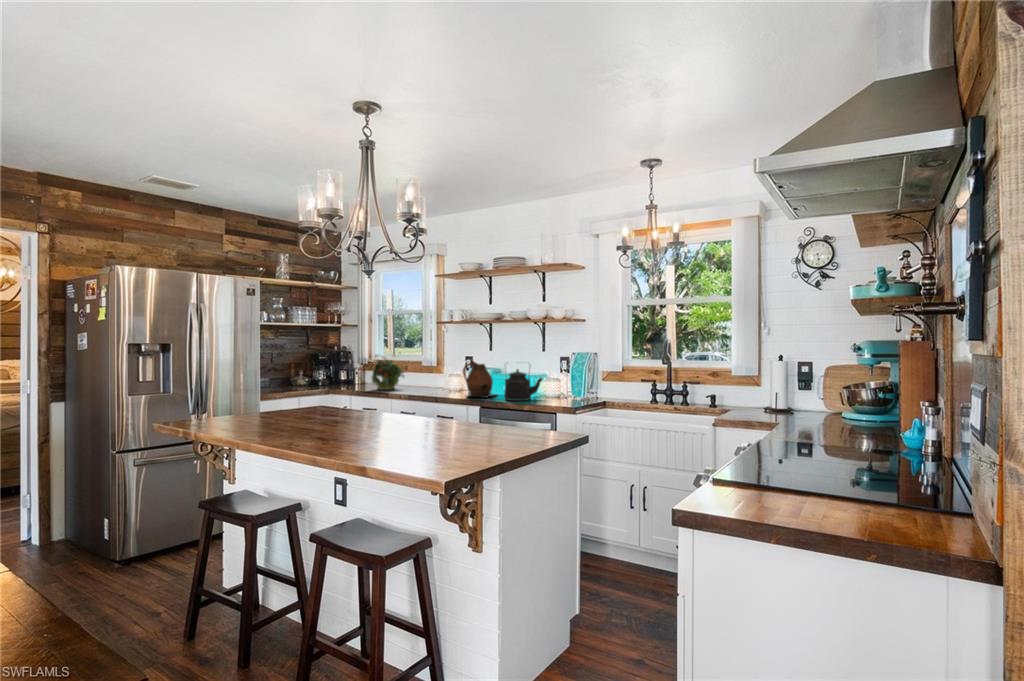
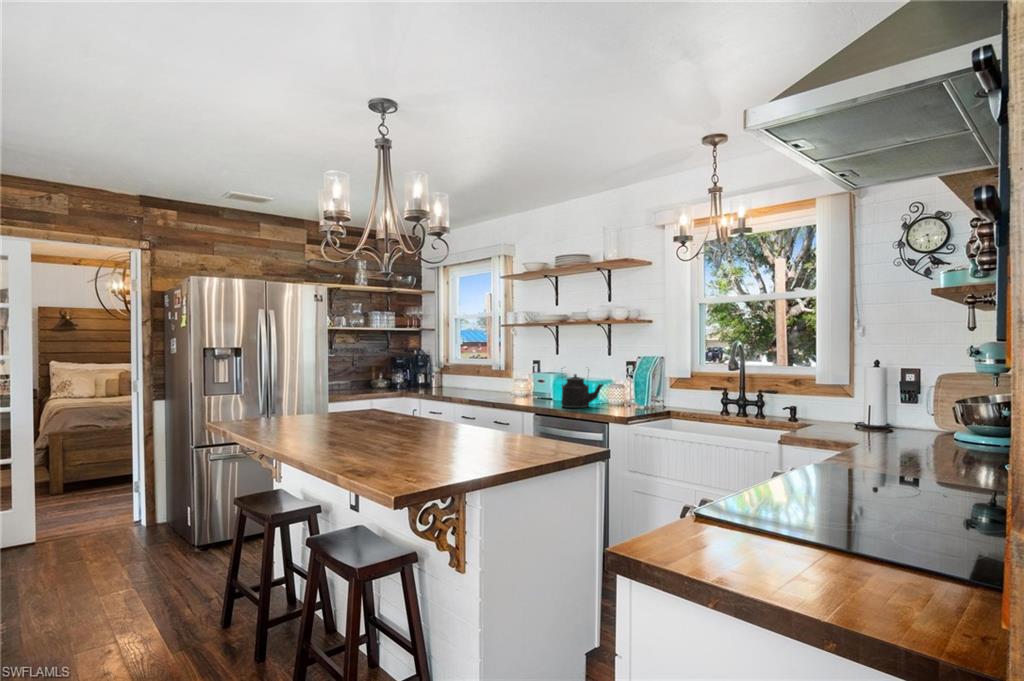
potted plant: present [369,355,404,390] -> none [436,358,474,394]
ceramic pitcher: present [463,360,493,398] -> none [521,363,559,404]

